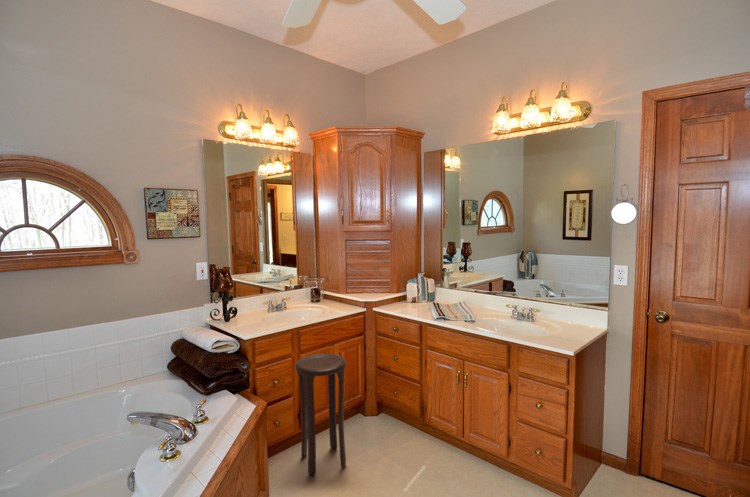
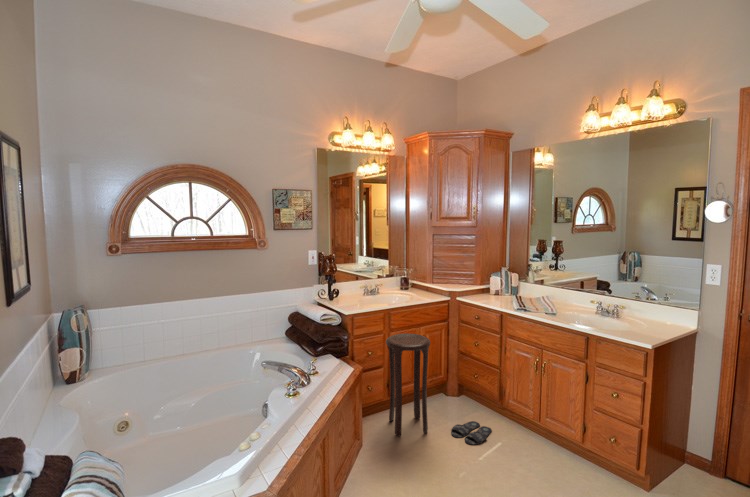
slippers: none [372,444,415,474] -> present [451,421,492,445]

